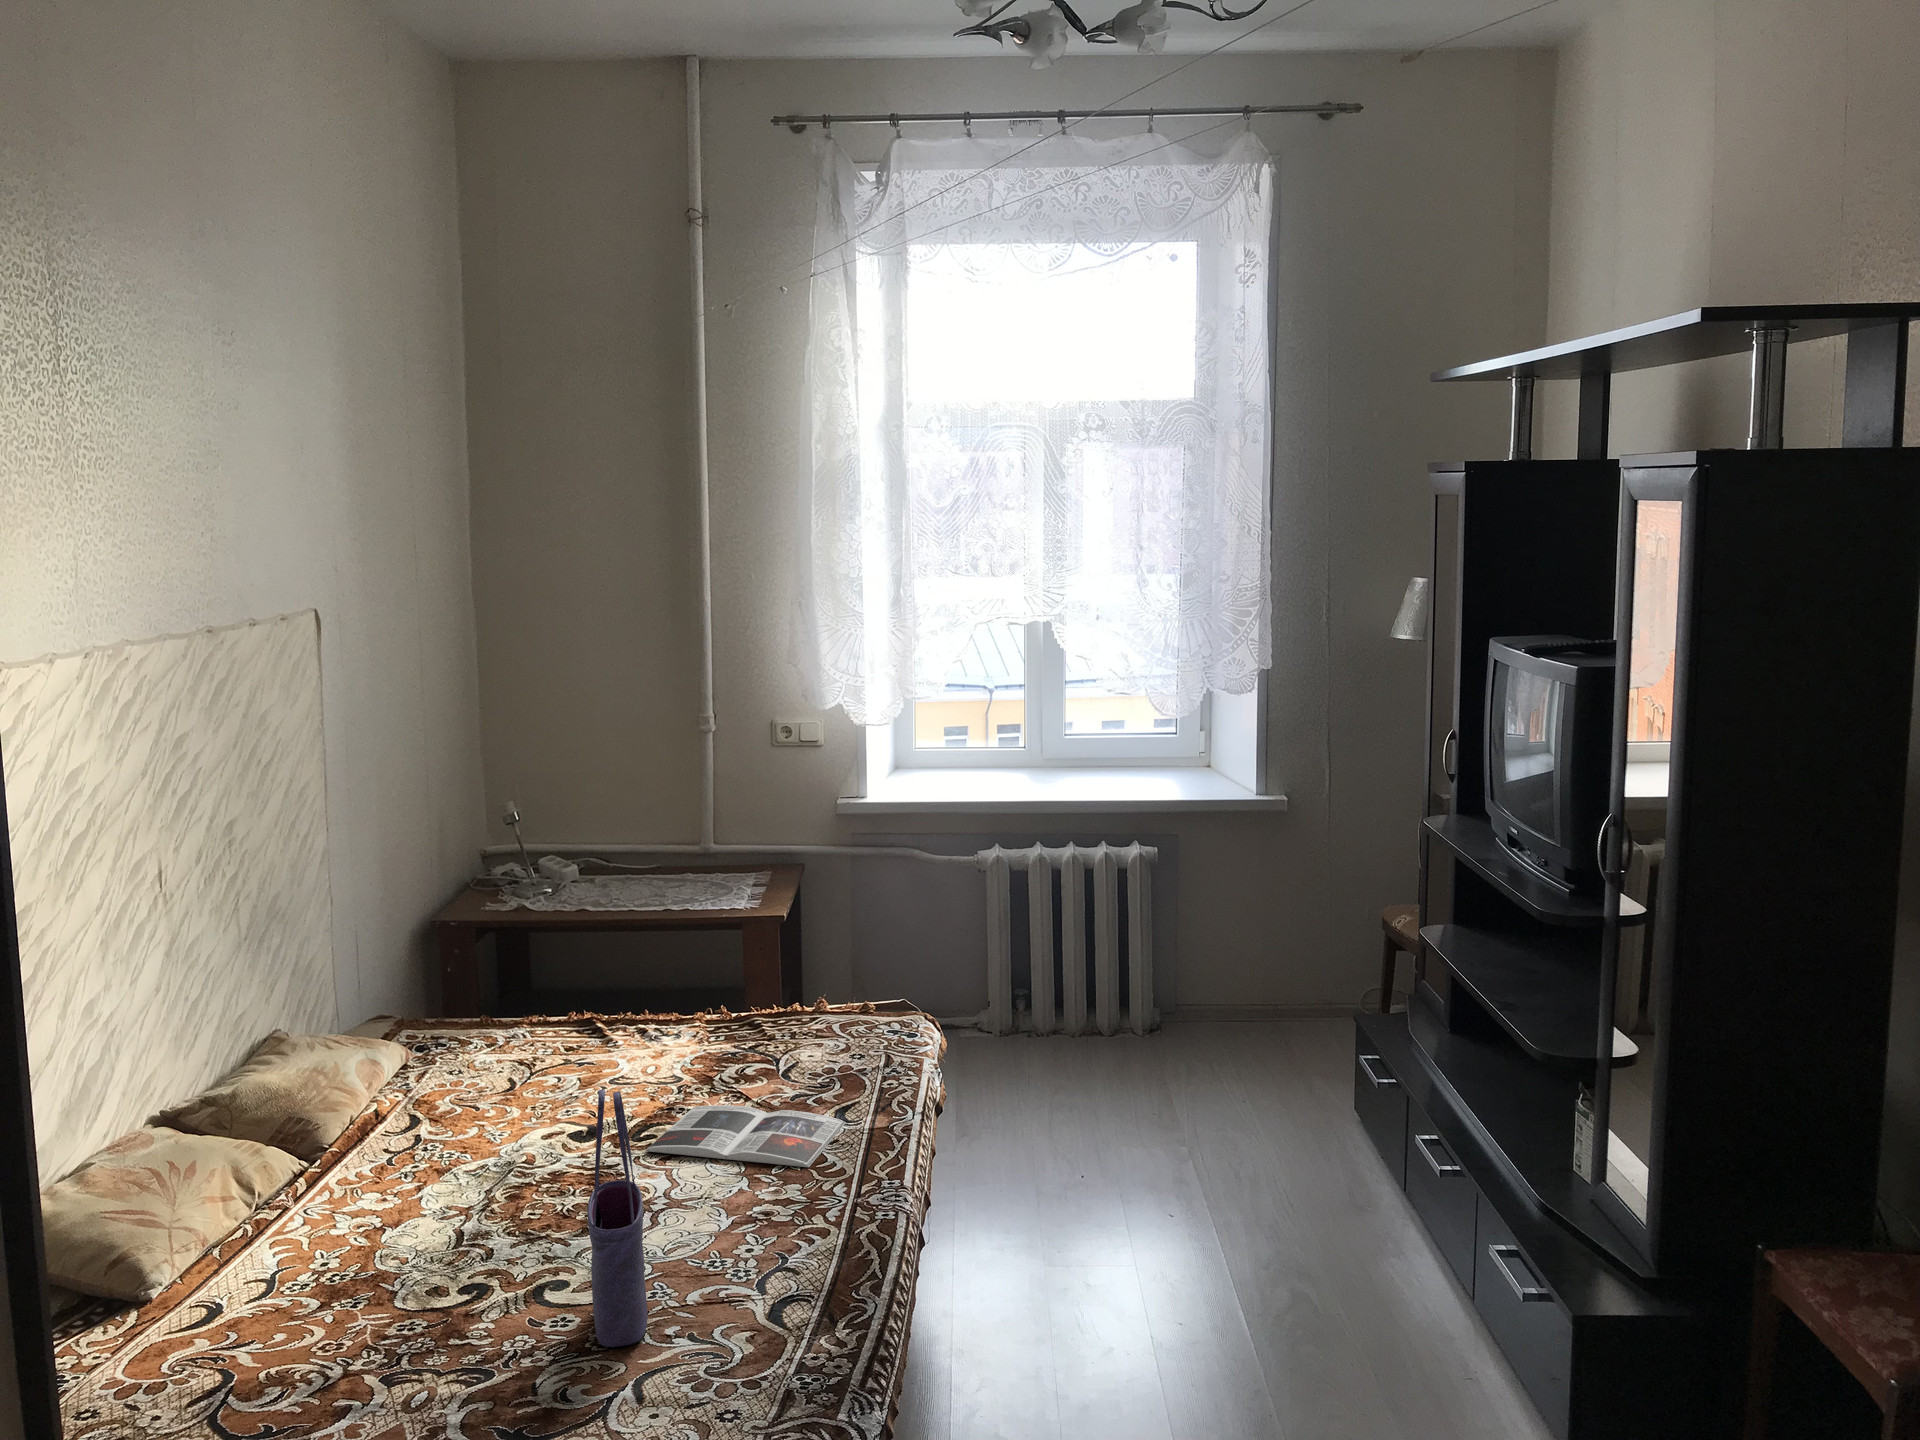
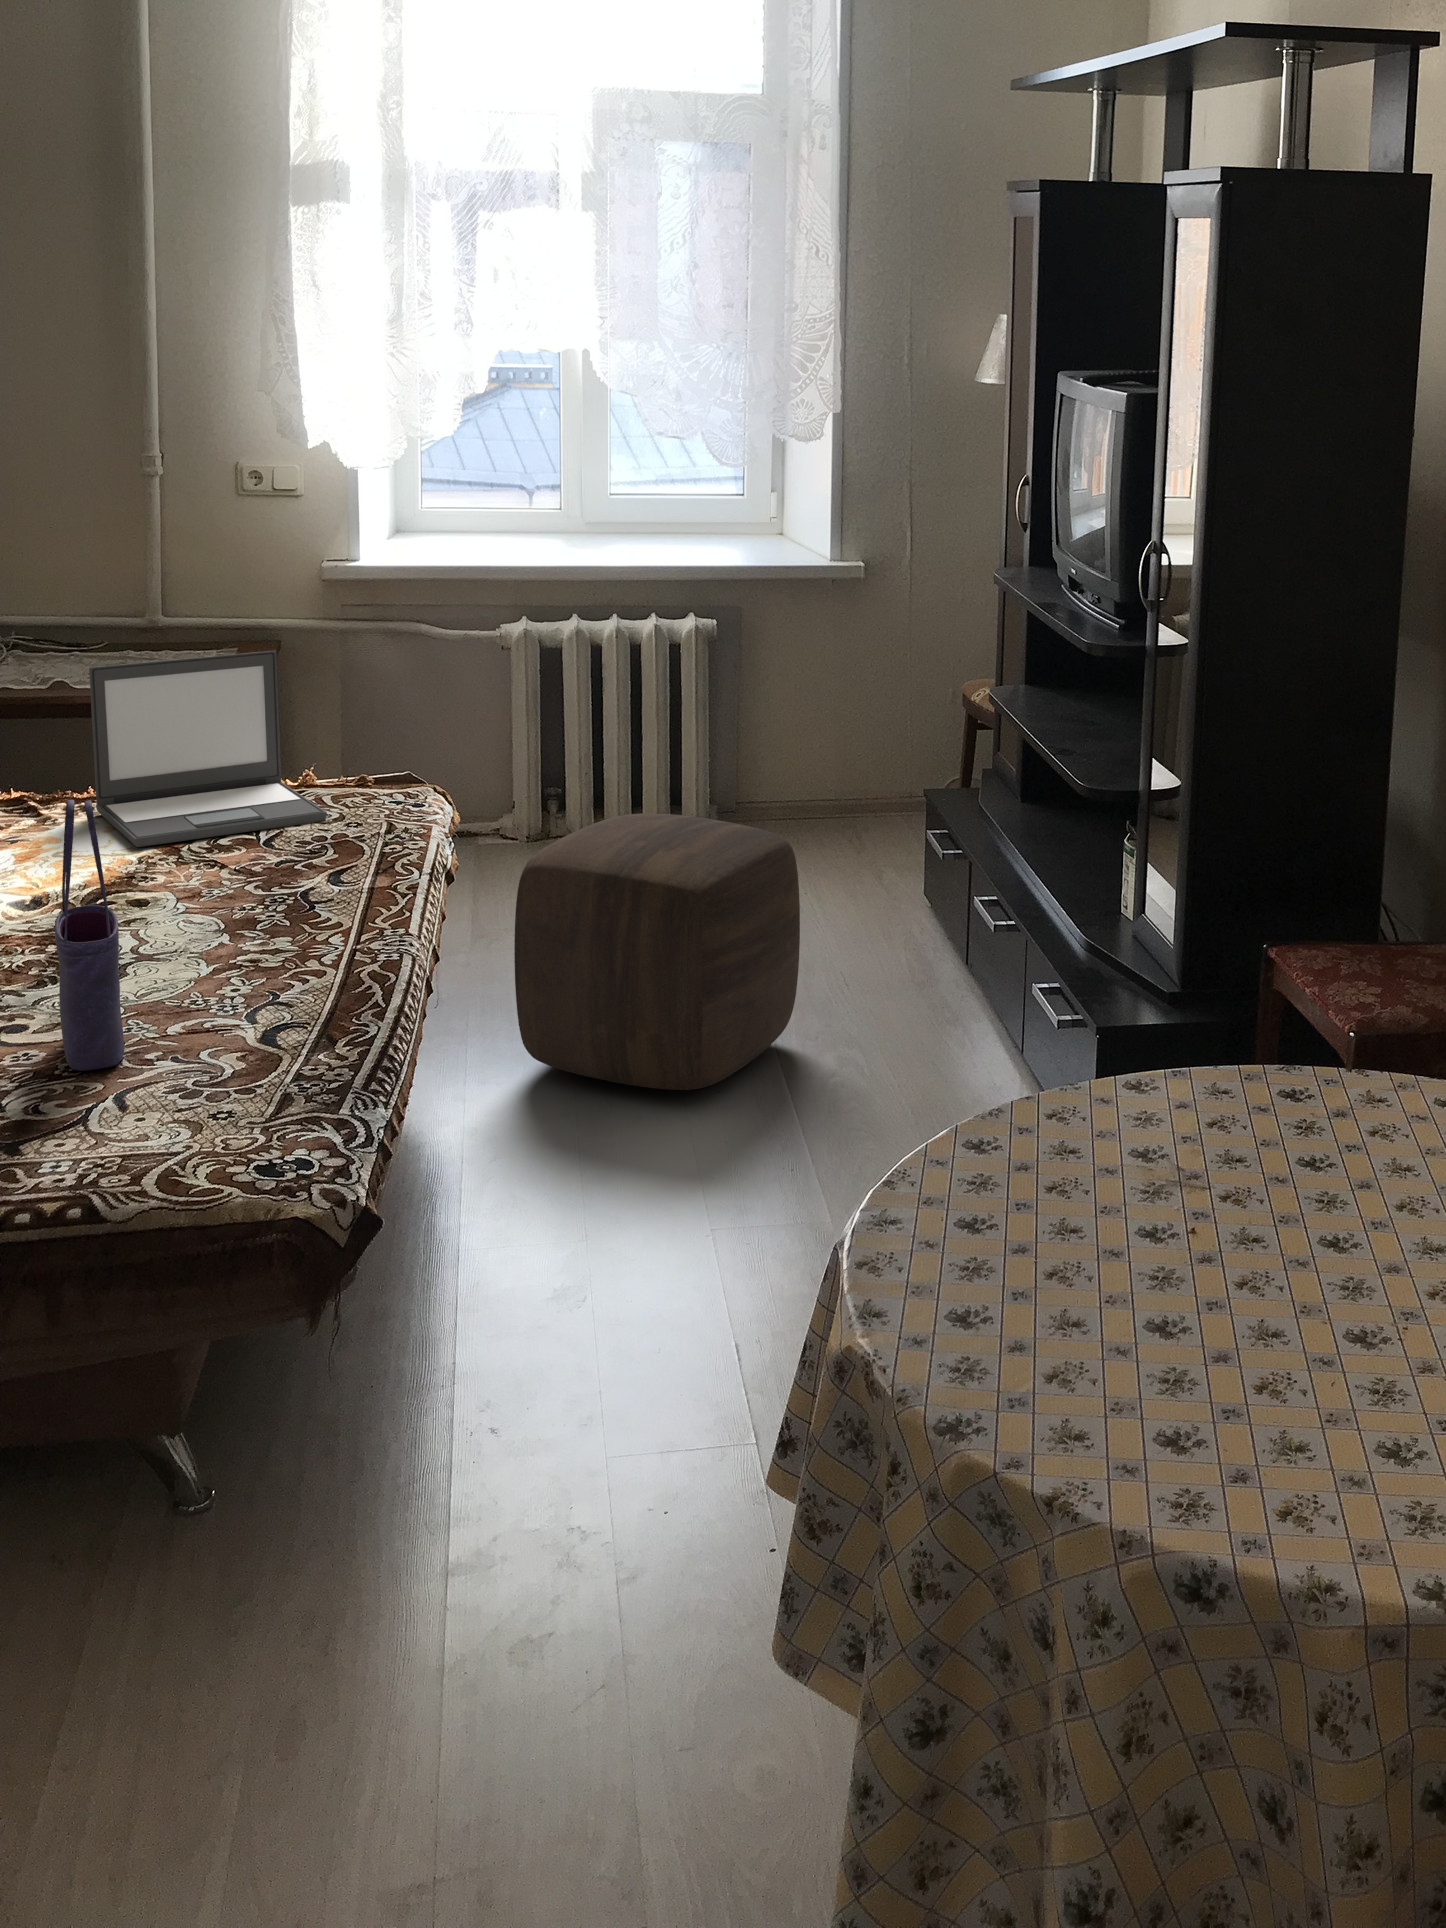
laptop: none [645,895,835,1074] -> present [89,651,327,847]
ottoman: none [996,1051,1254,1327] -> present [514,813,800,1090]
magazine: present [645,1105,845,1167] -> none [104,871,342,922]

